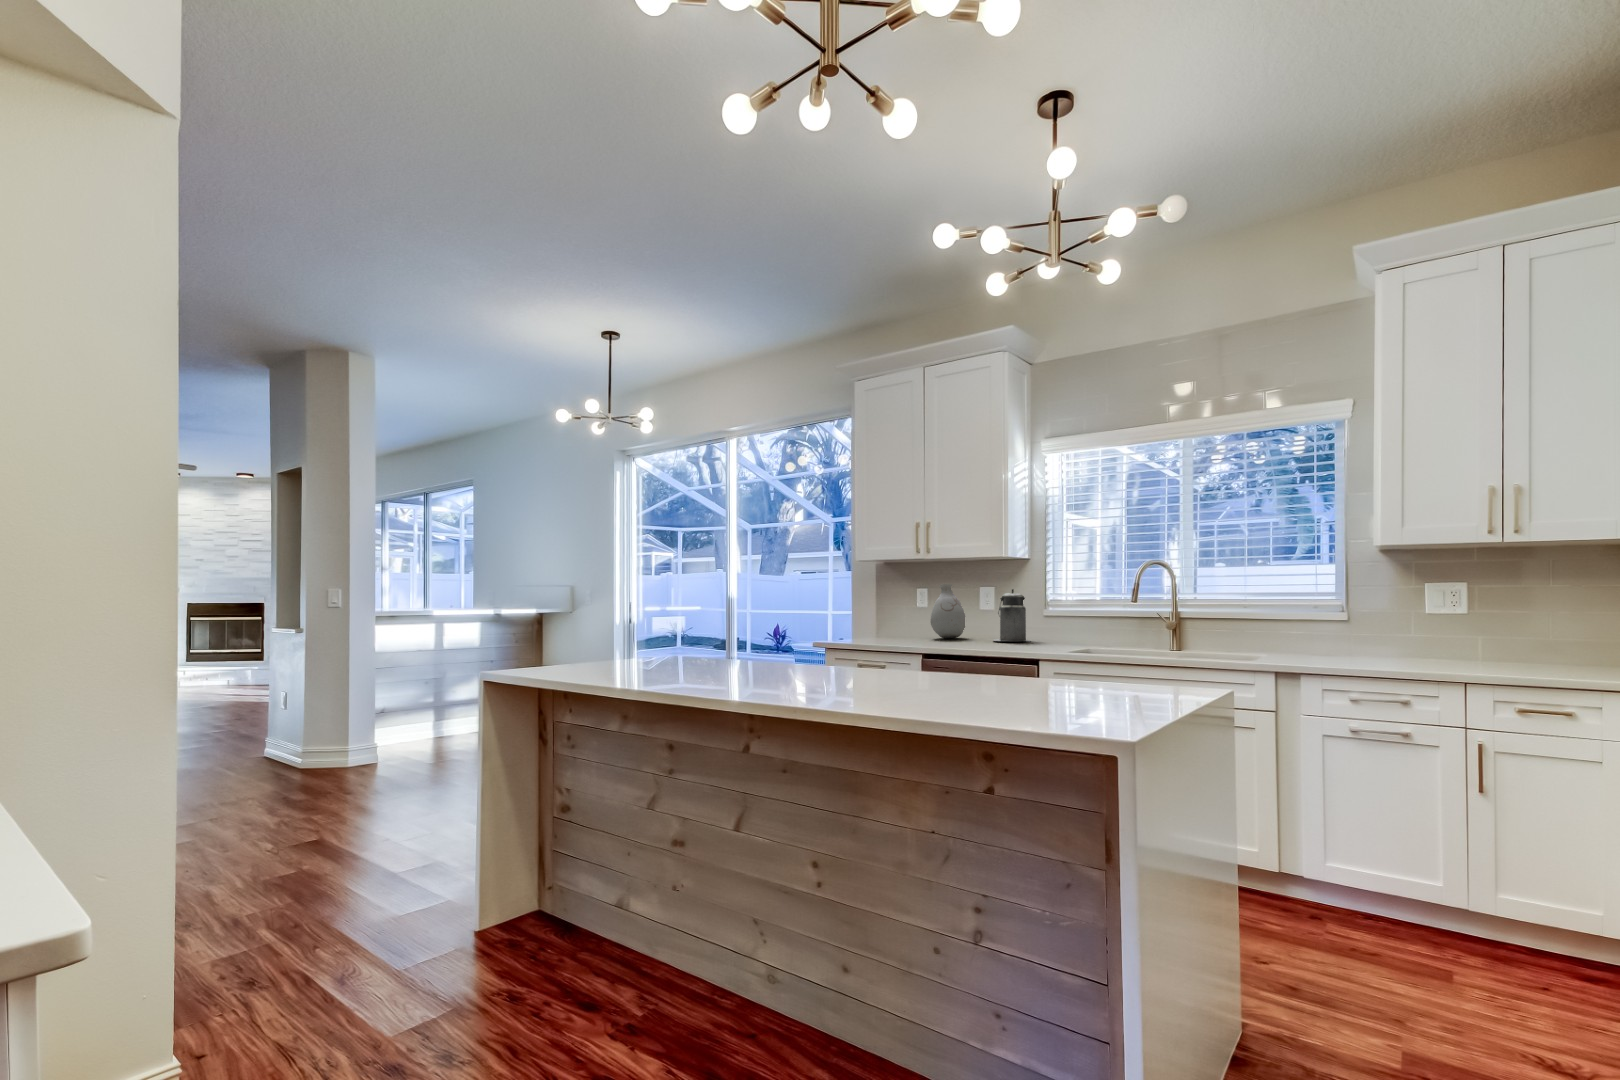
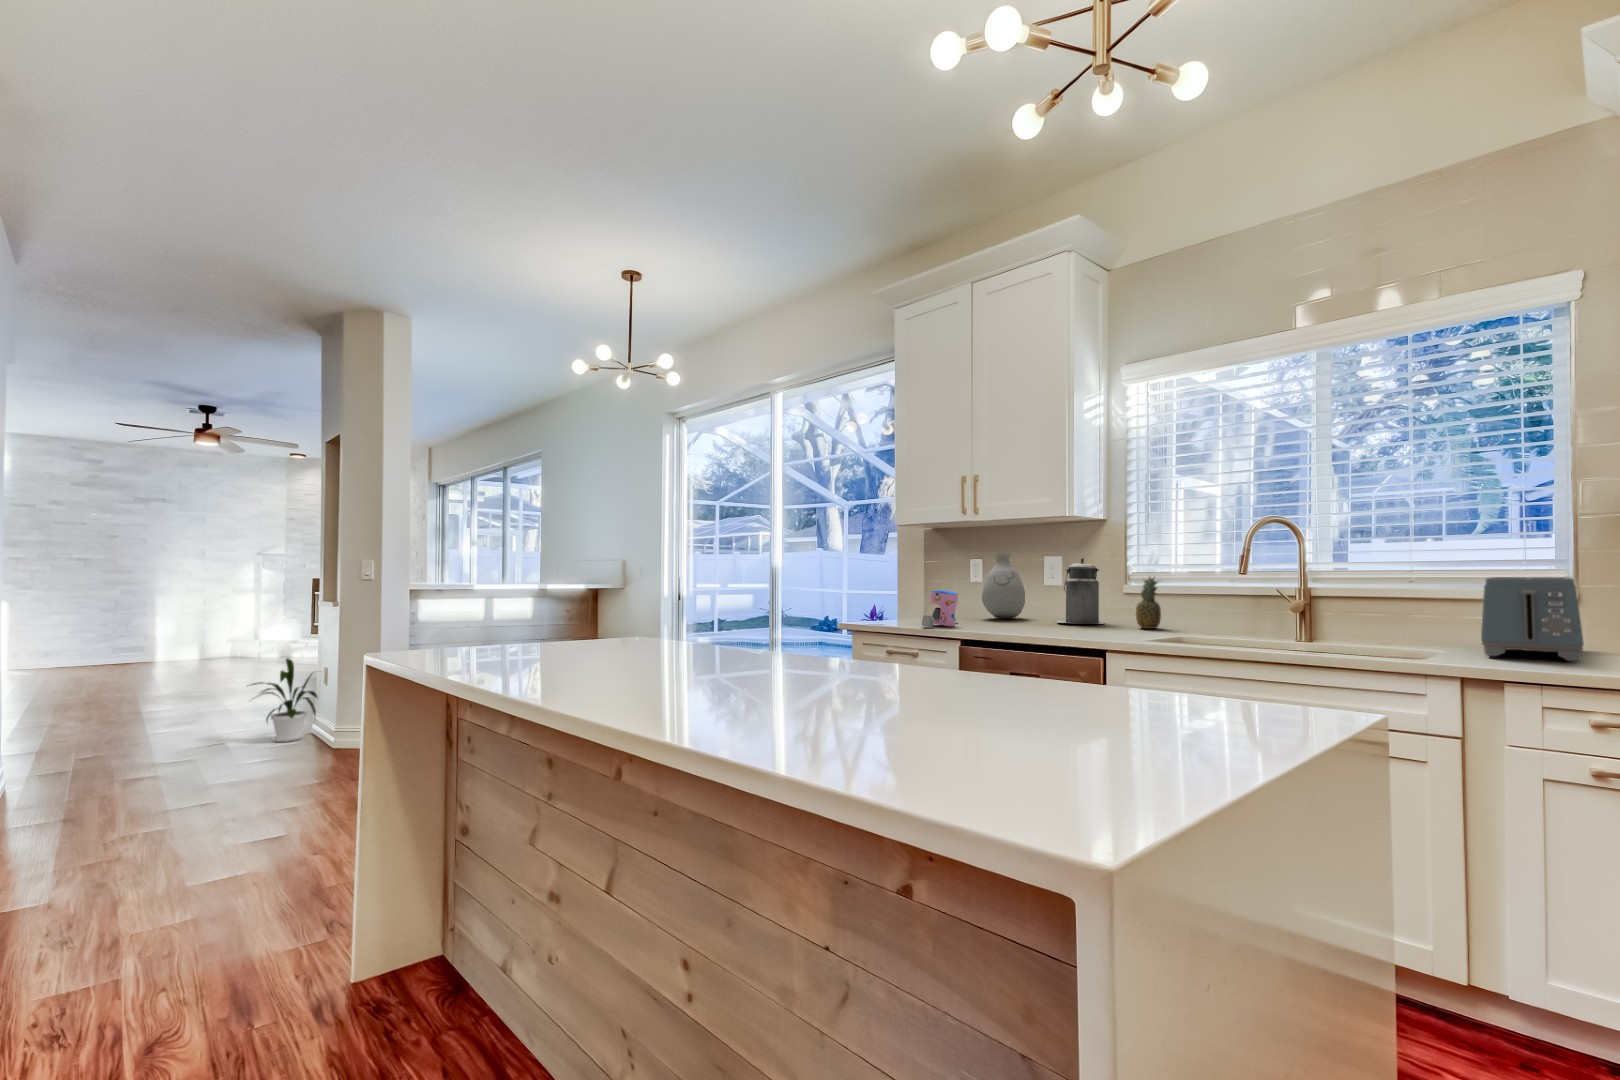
fruit: none [1055,603,1075,644] -> present [1136,577,1161,629]
toaster: none [1288,603,1350,660] -> present [1481,577,1584,661]
coffee maker: none [887,616,915,646] -> present [922,590,958,627]
house plant: none [204,690,286,773] -> present [253,658,317,742]

